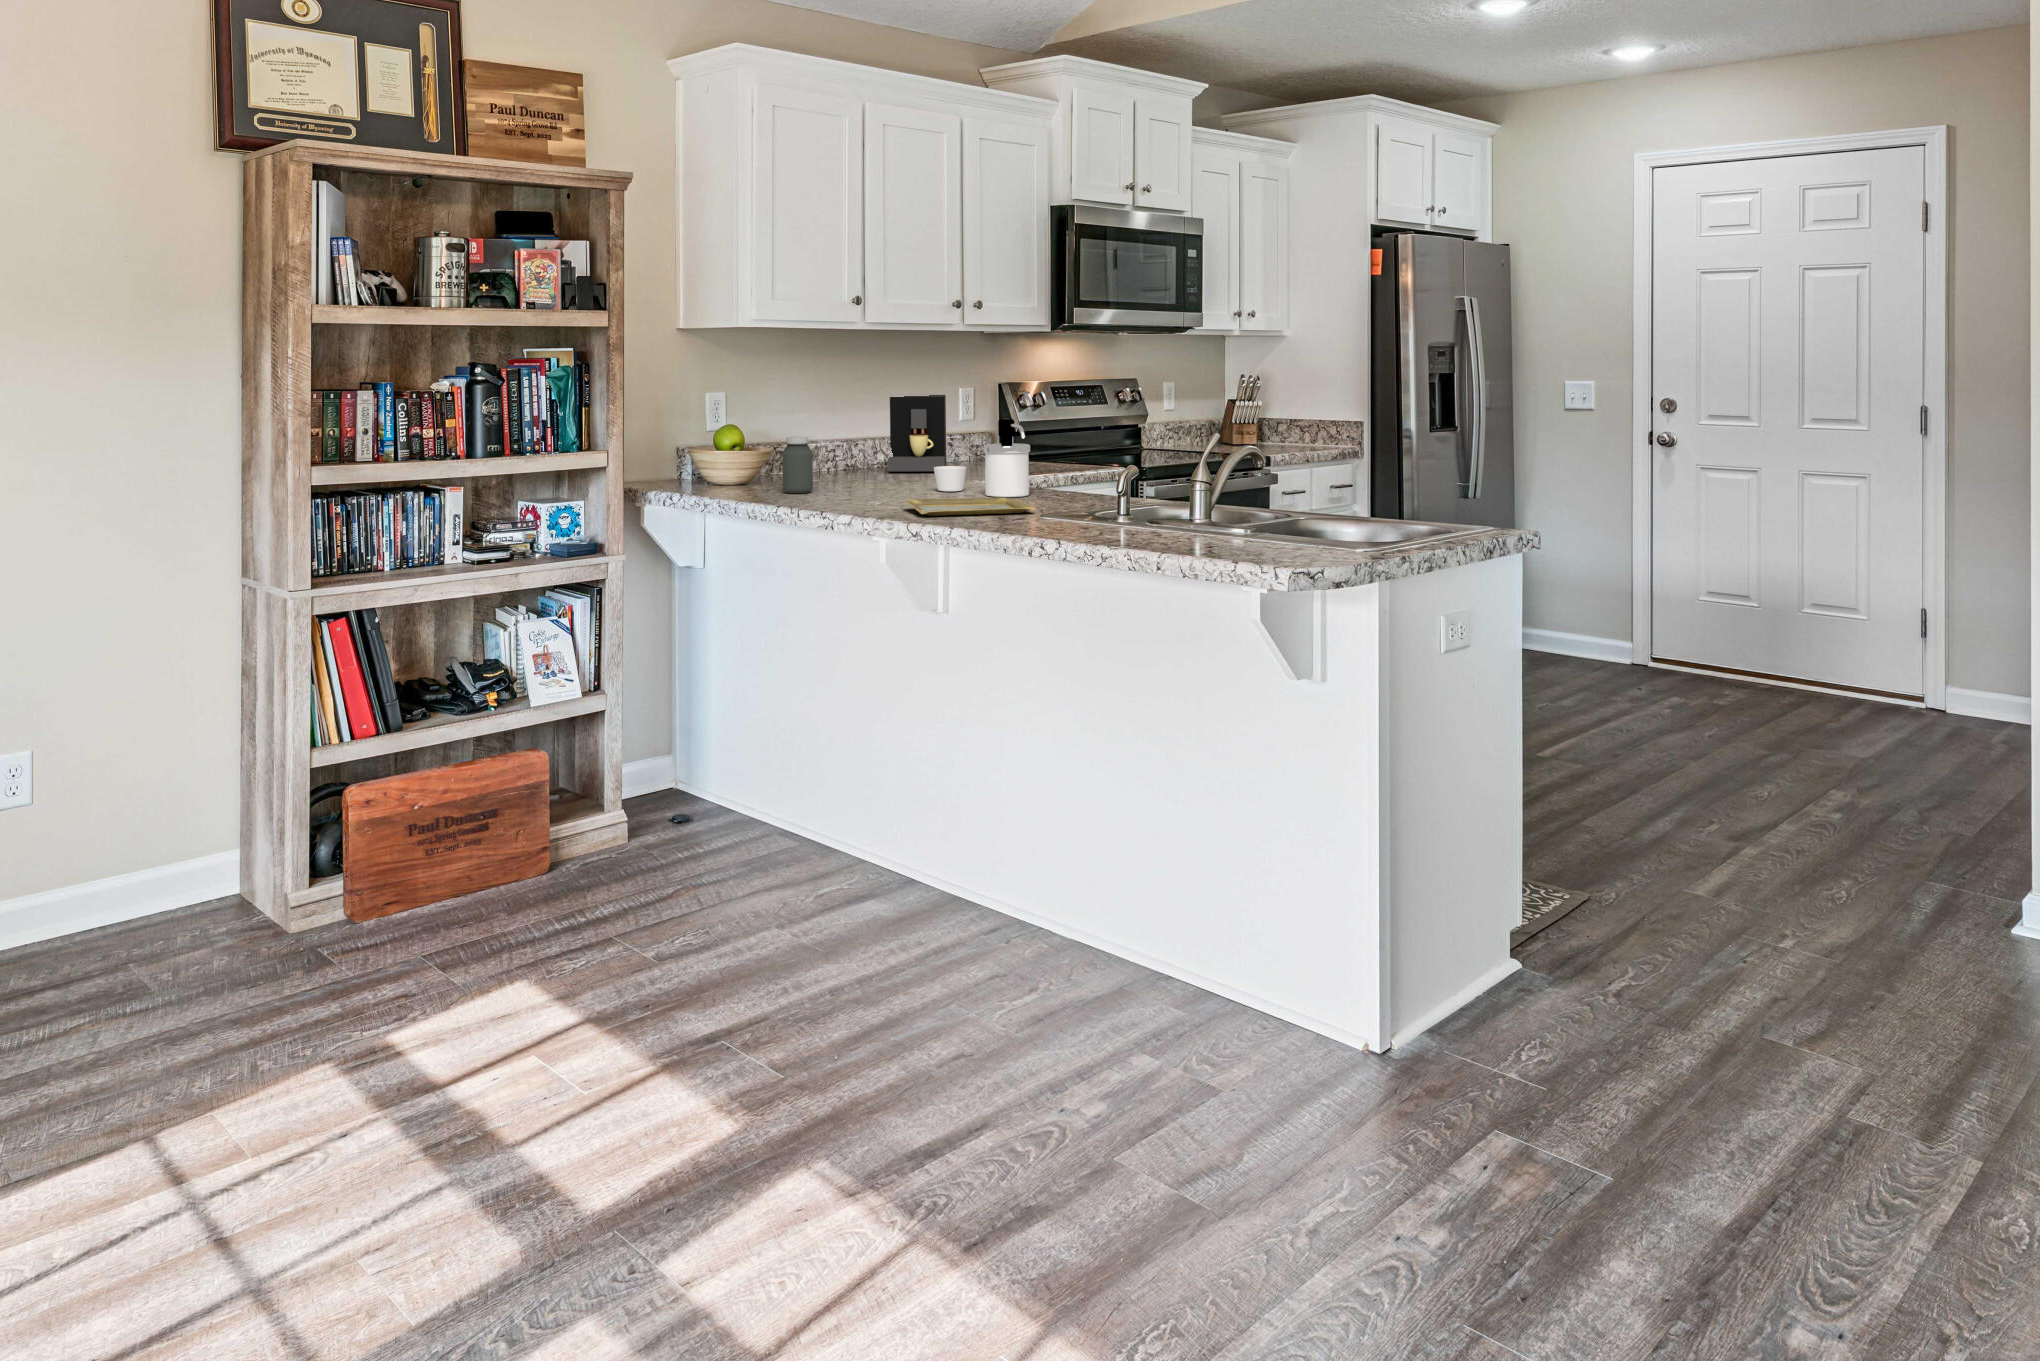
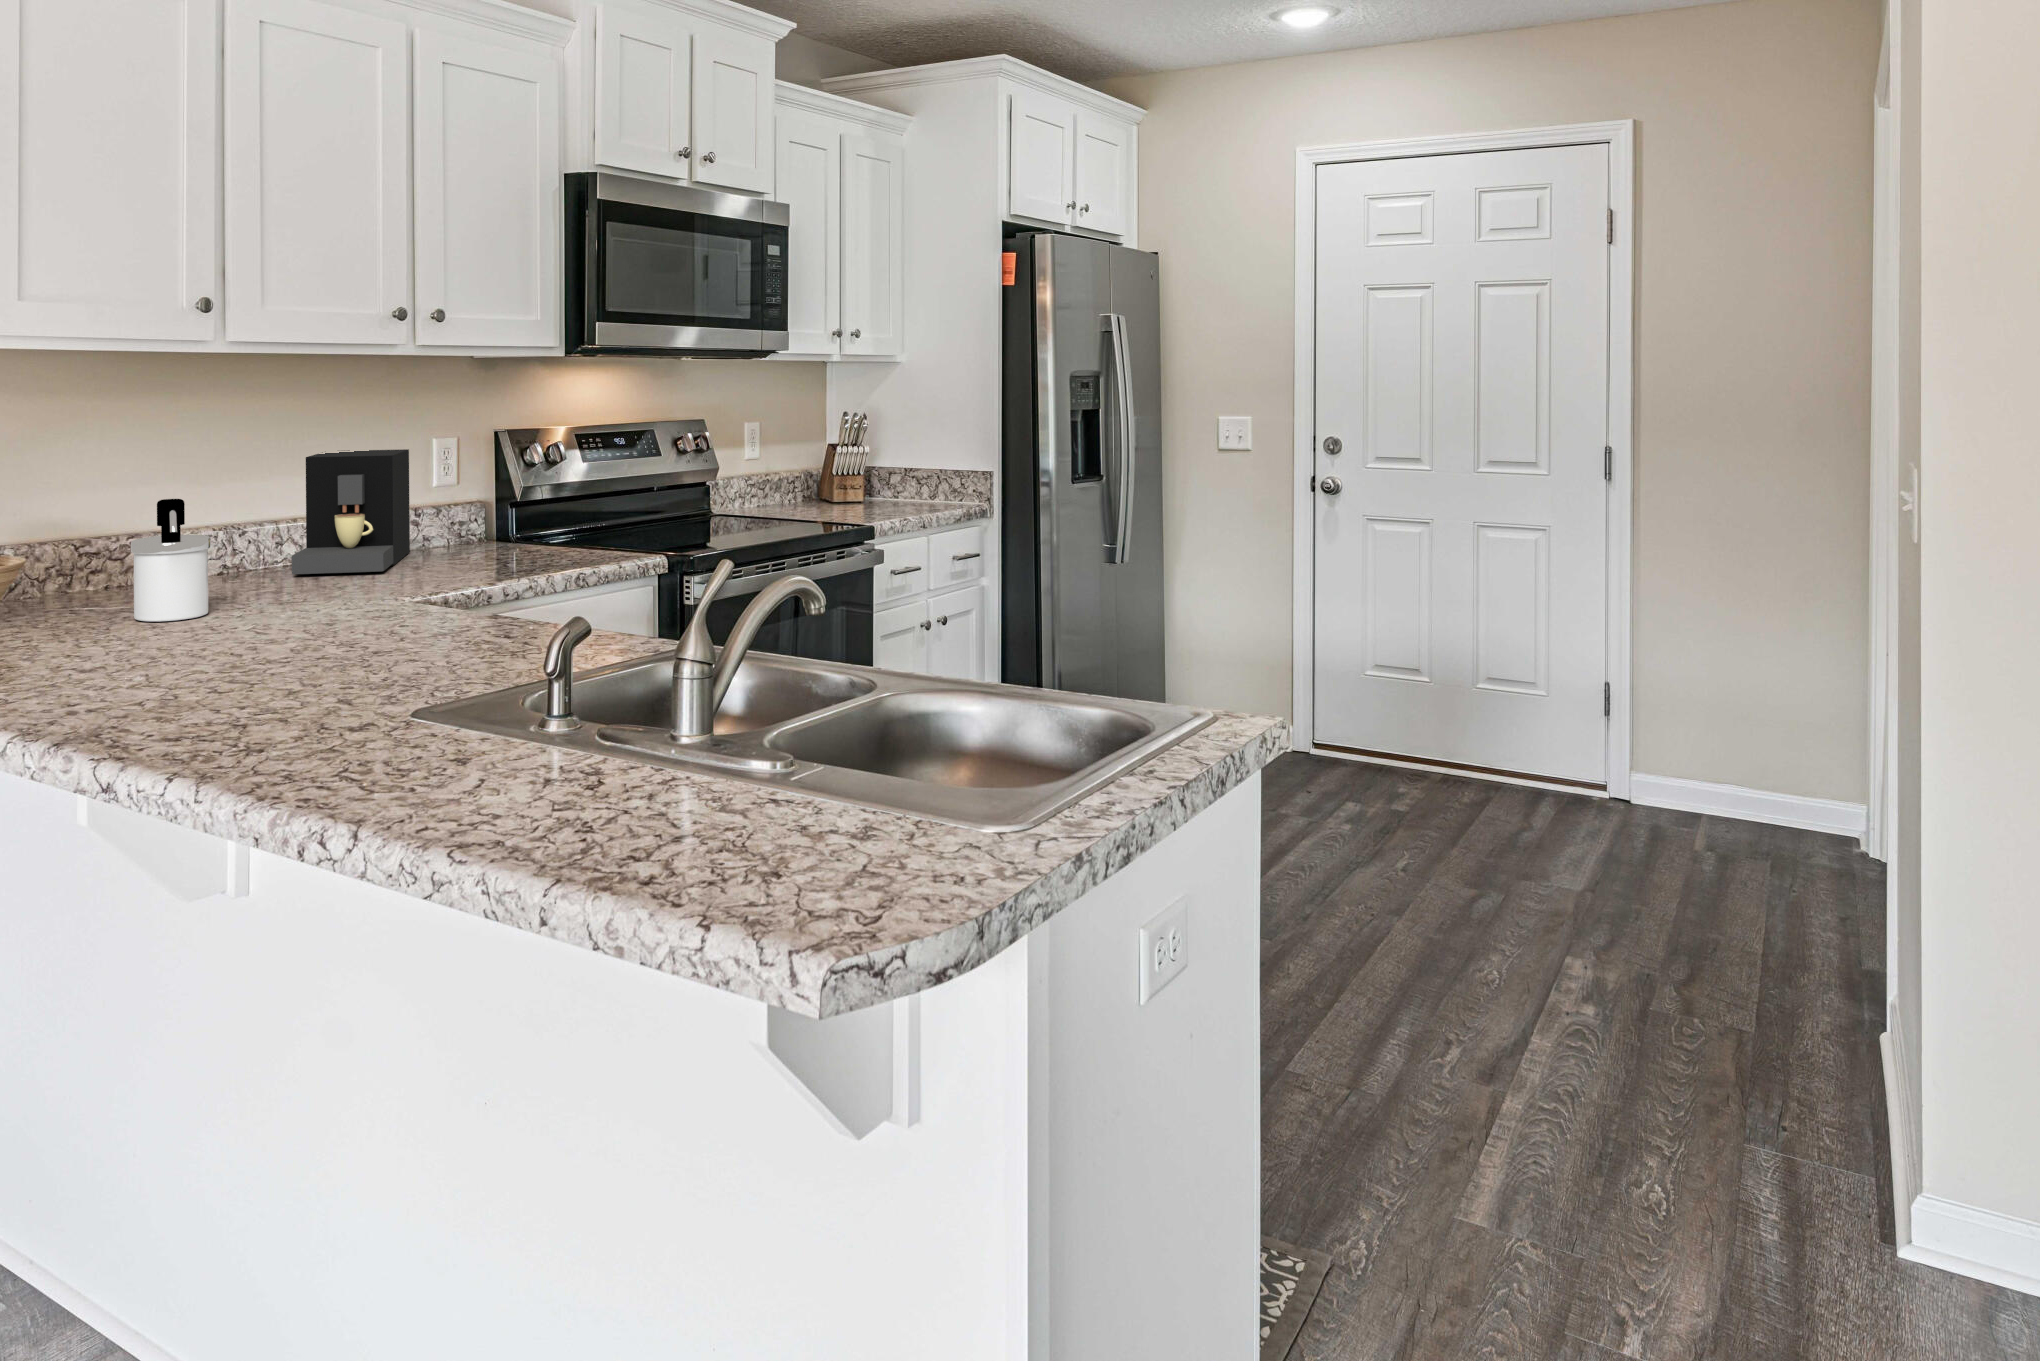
soap dispenser: present [983,419,1030,497] -> present [131,499,211,622]
jar: present [782,437,813,493] -> none [23,543,84,644]
candle: present [934,466,966,492] -> none [307,584,366,630]
tray: present [903,497,1035,516] -> none [167,661,416,723]

